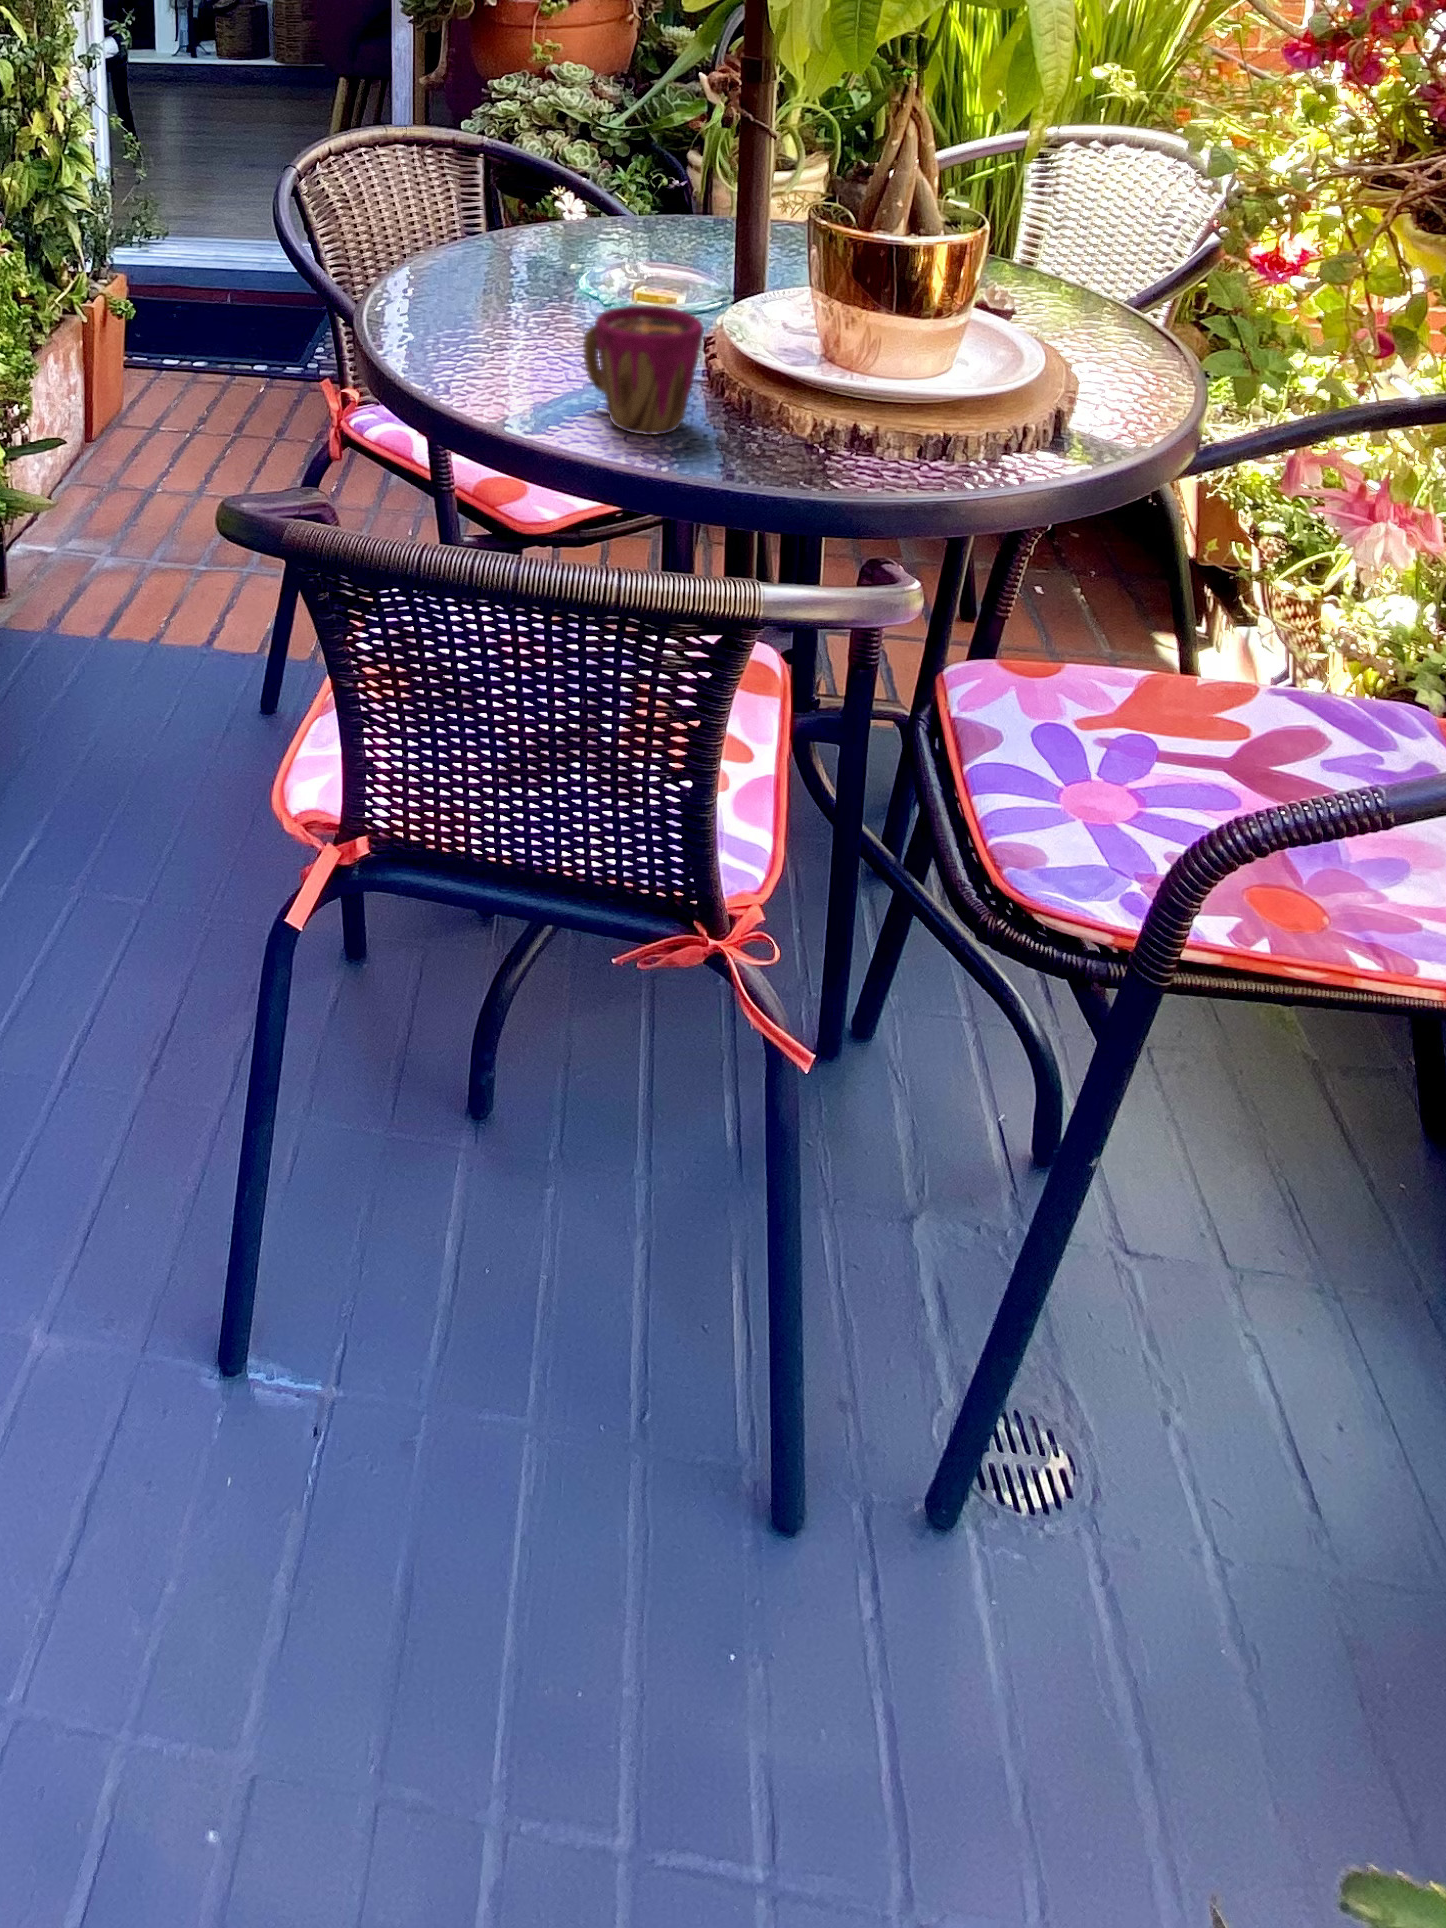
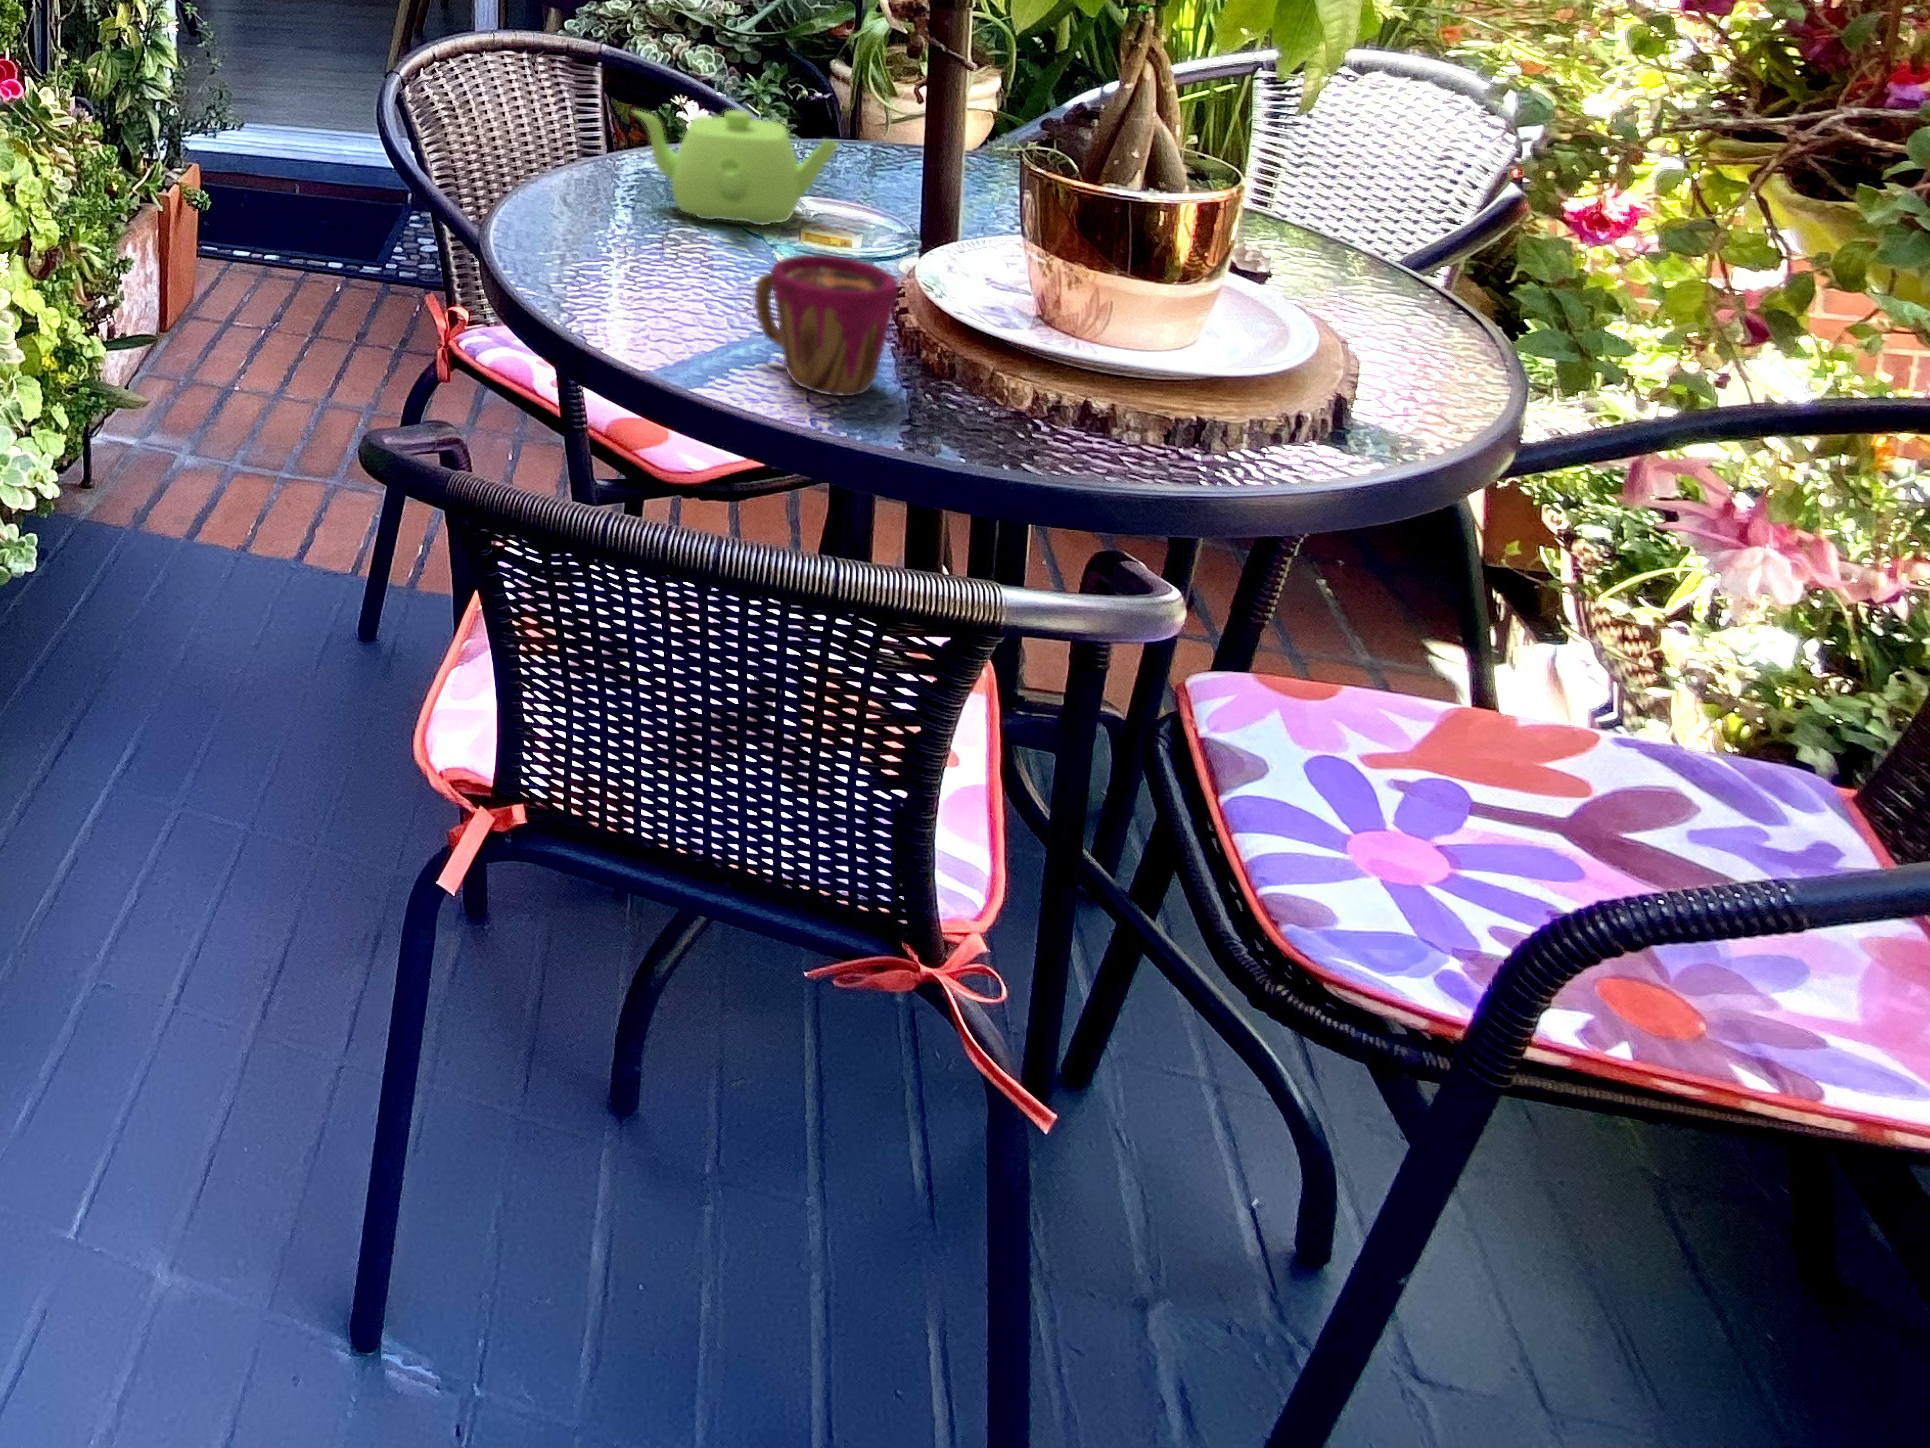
teapot: none [495,184,676,291] -> present [635,110,838,225]

